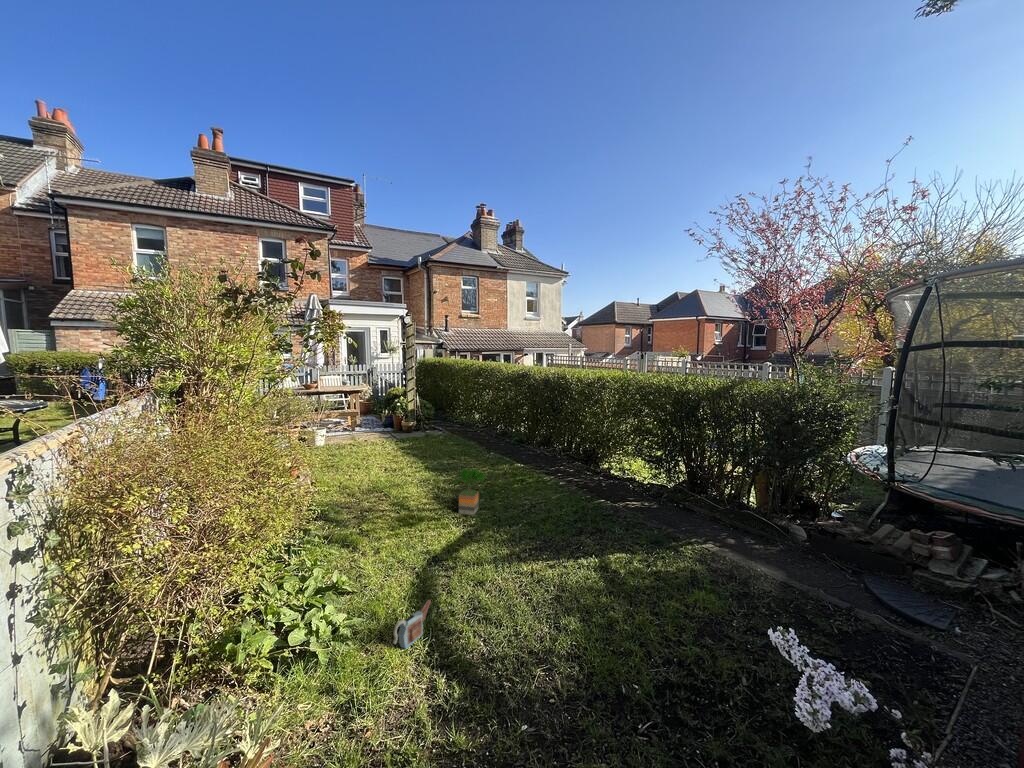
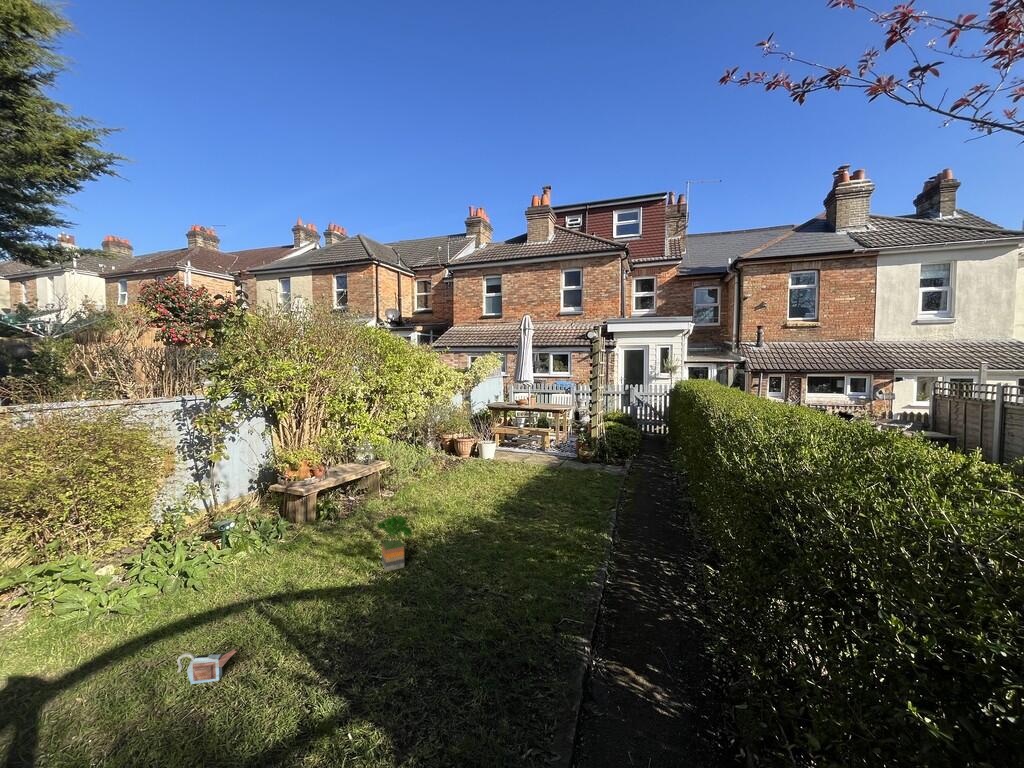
watering can: present [393,600,431,649] -> present [177,649,237,684]

